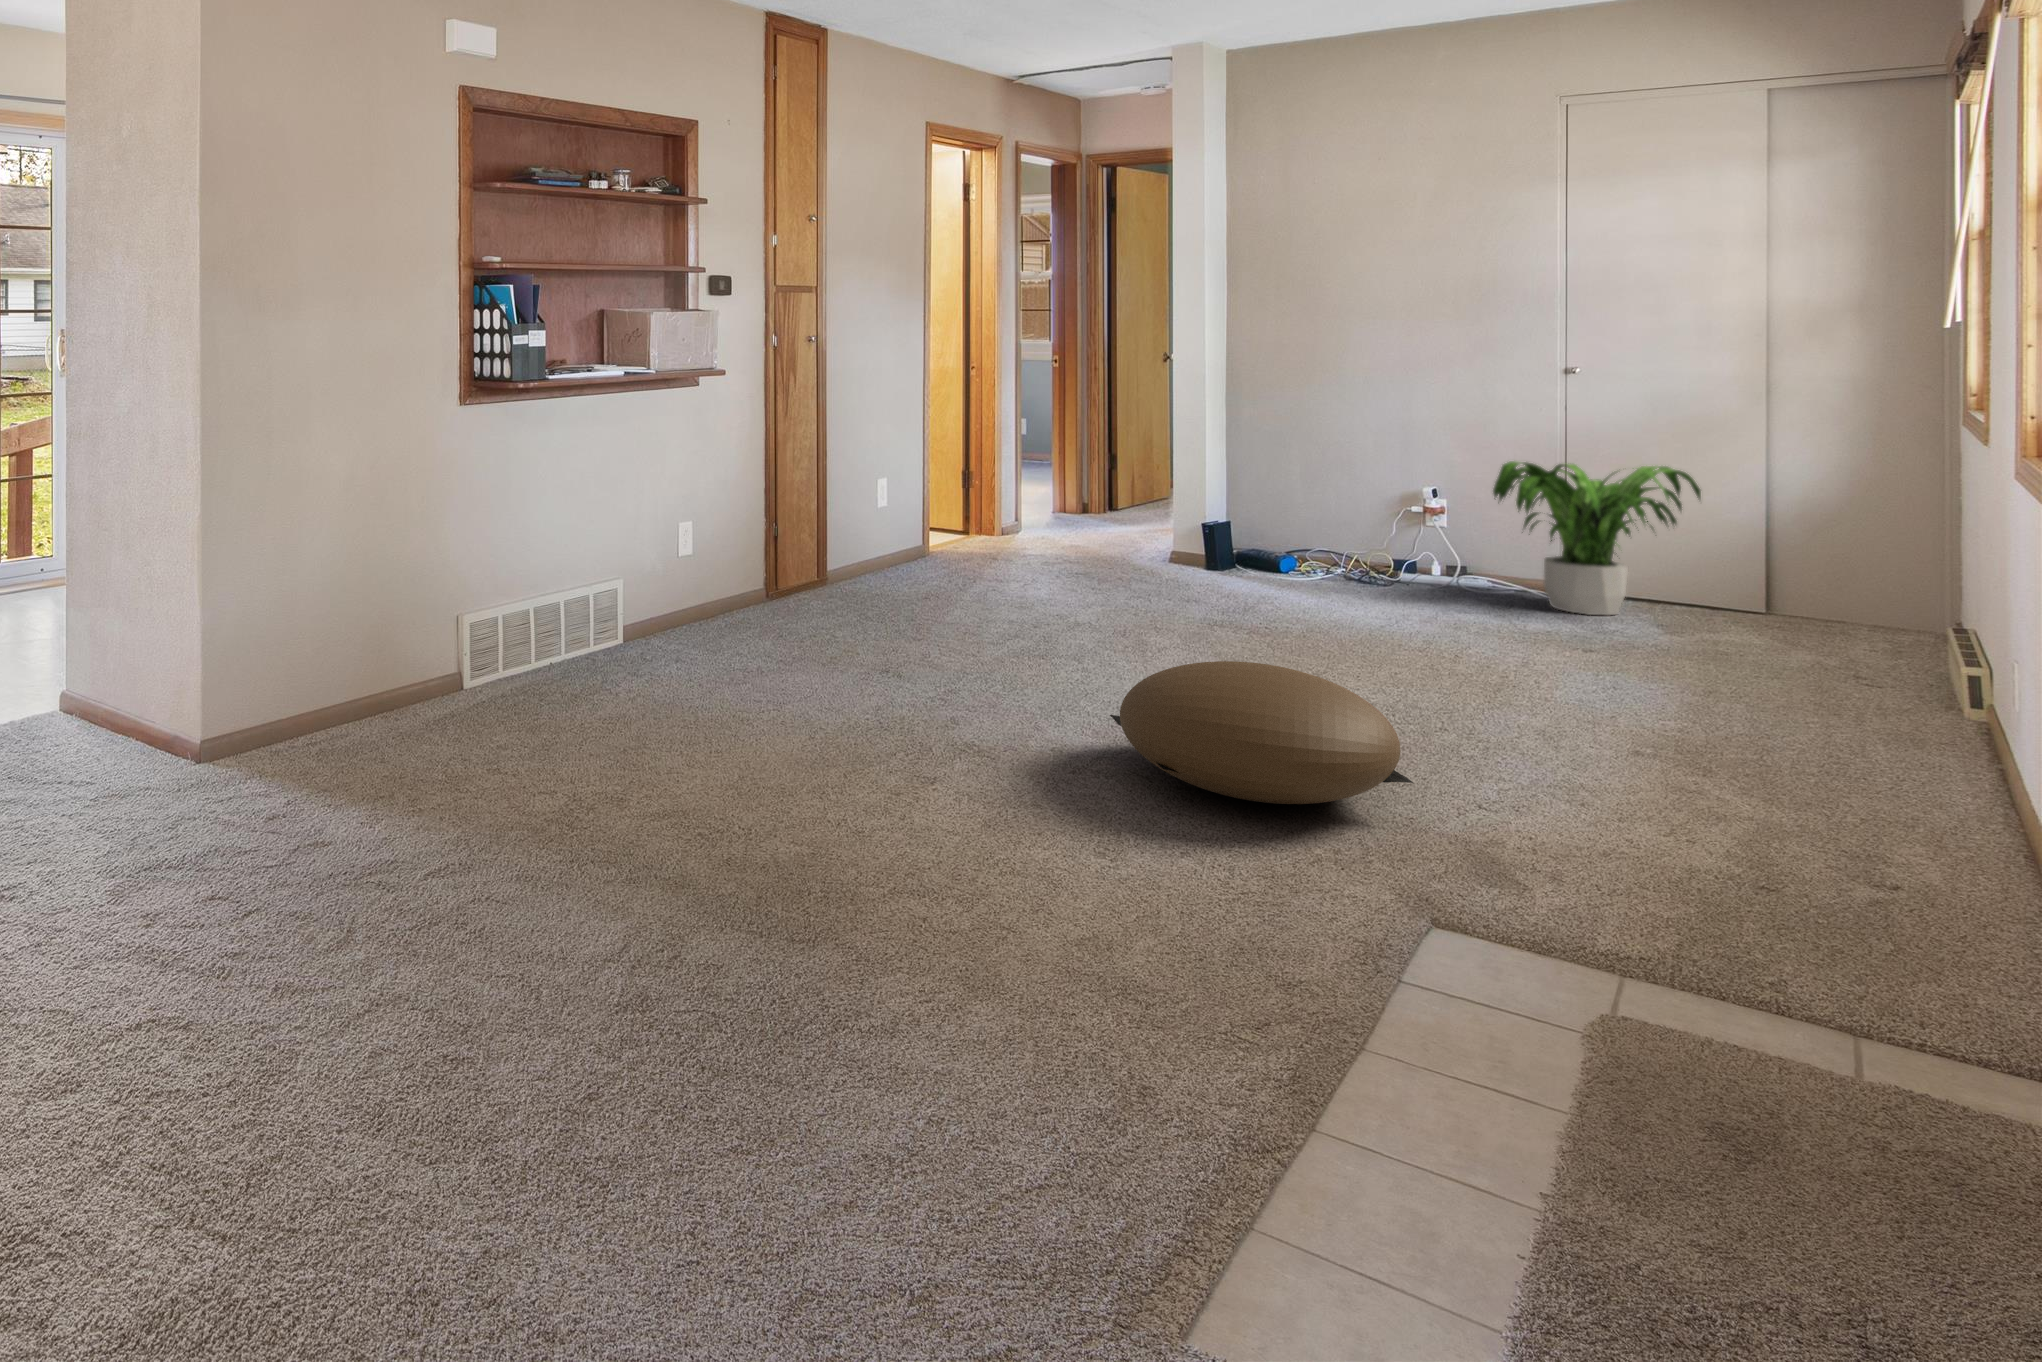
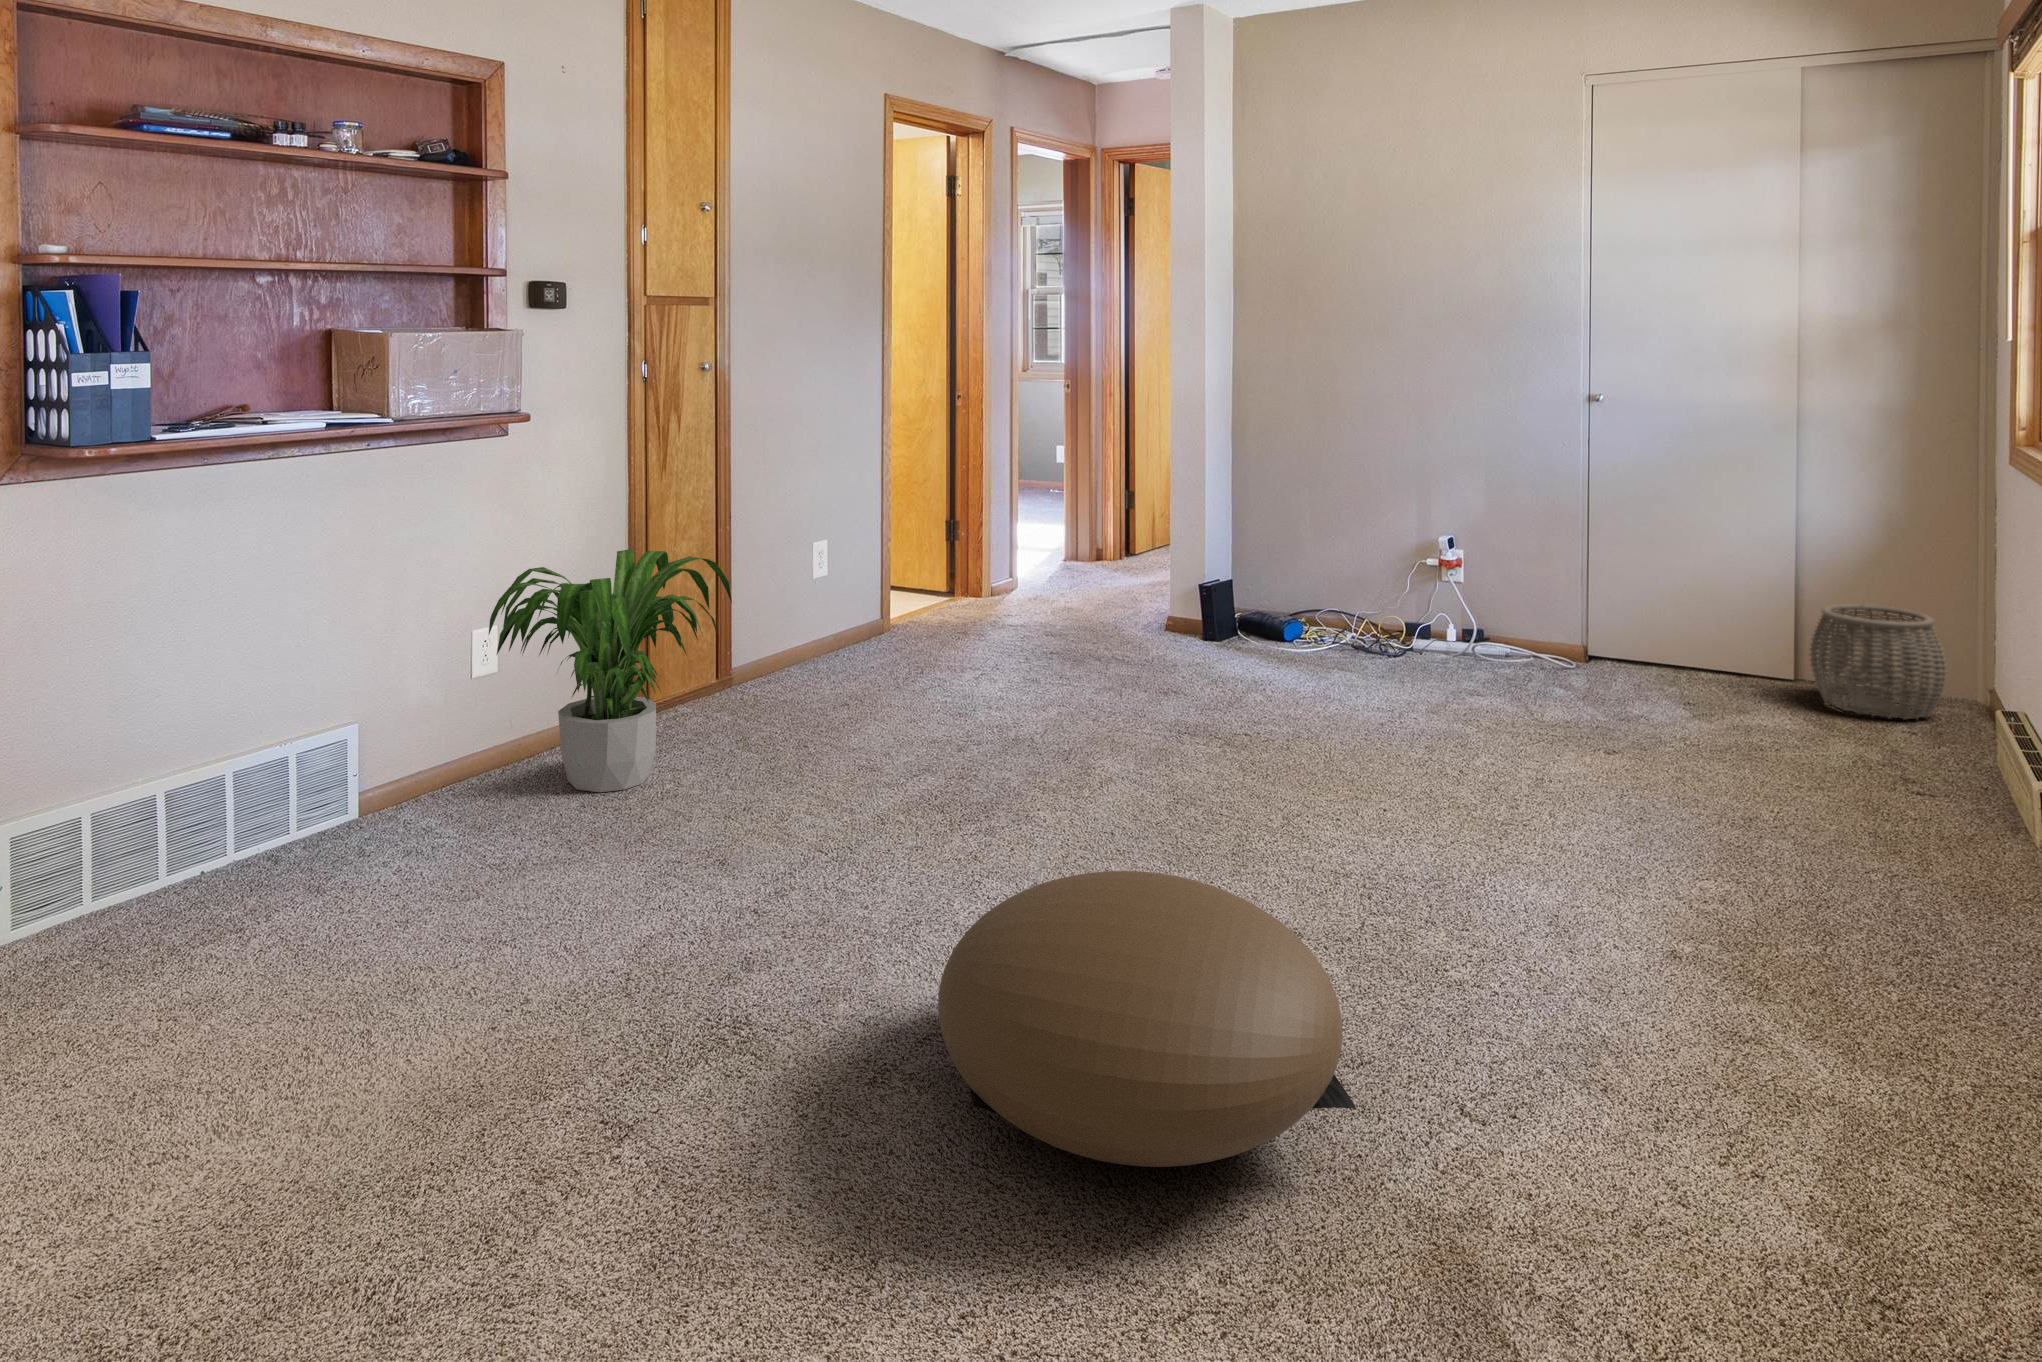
potted plant: present [1493,461,1701,615] -> present [489,549,732,792]
woven basket: none [1776,547,1909,642] -> present [1810,604,1947,719]

